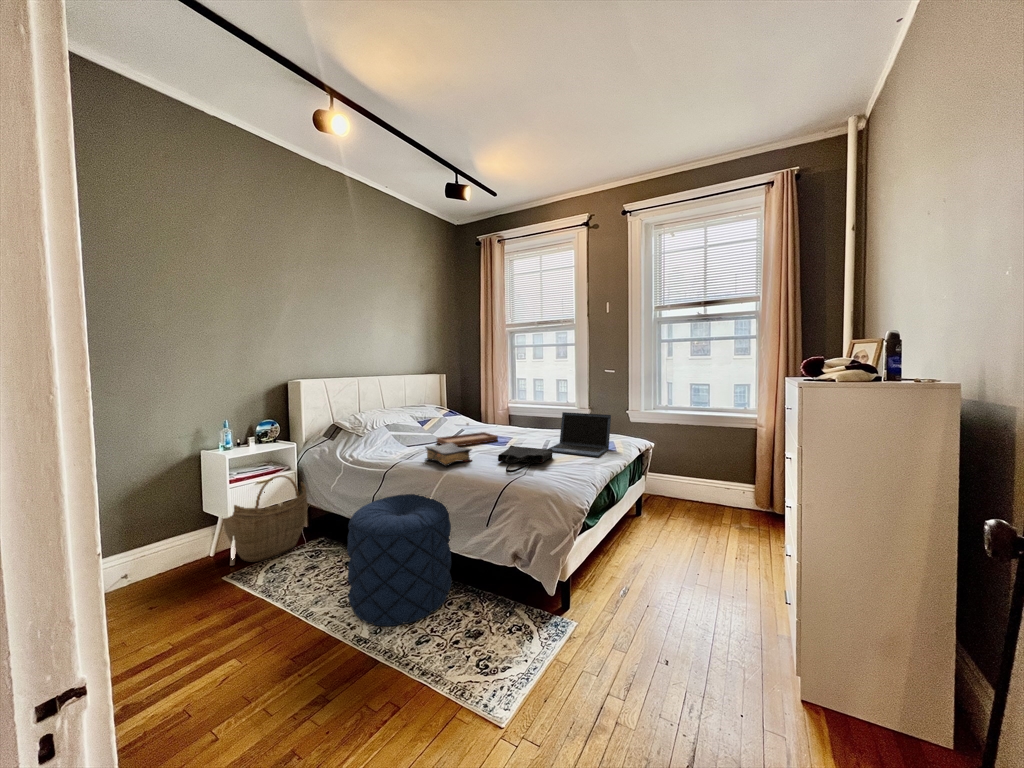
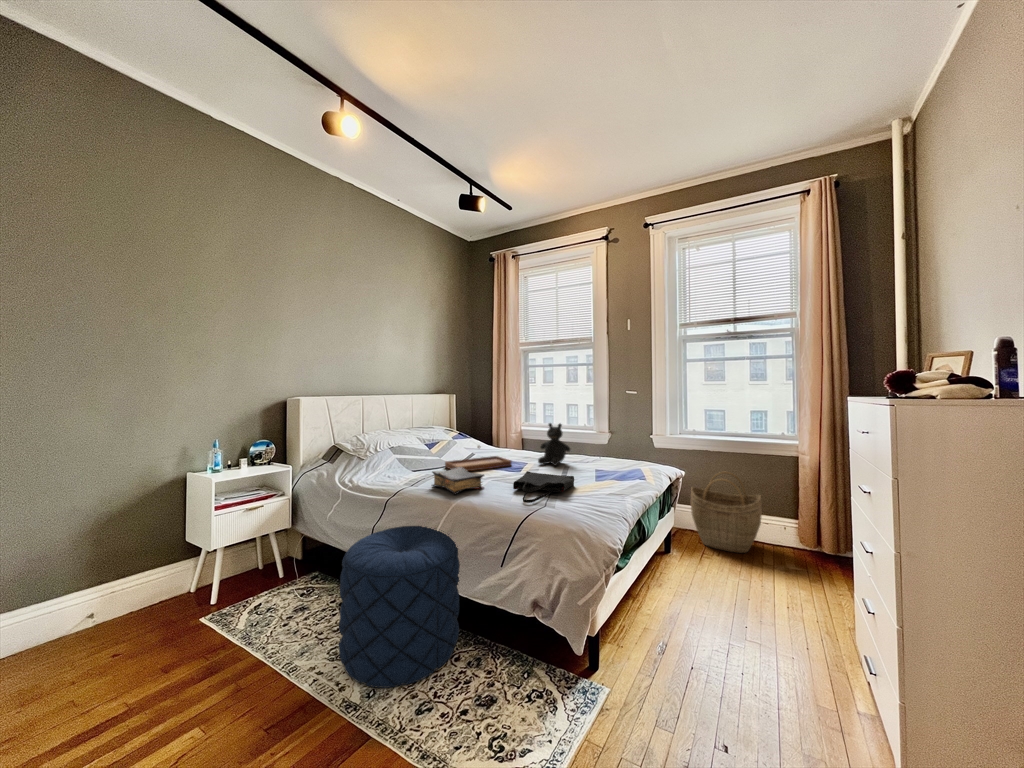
teddy bear: none [522,401,552,440] -> present [538,423,570,466]
laptop: present [549,412,611,457] -> none [566,435,638,485]
woven basket: present [223,475,307,562] -> present [691,472,762,553]

